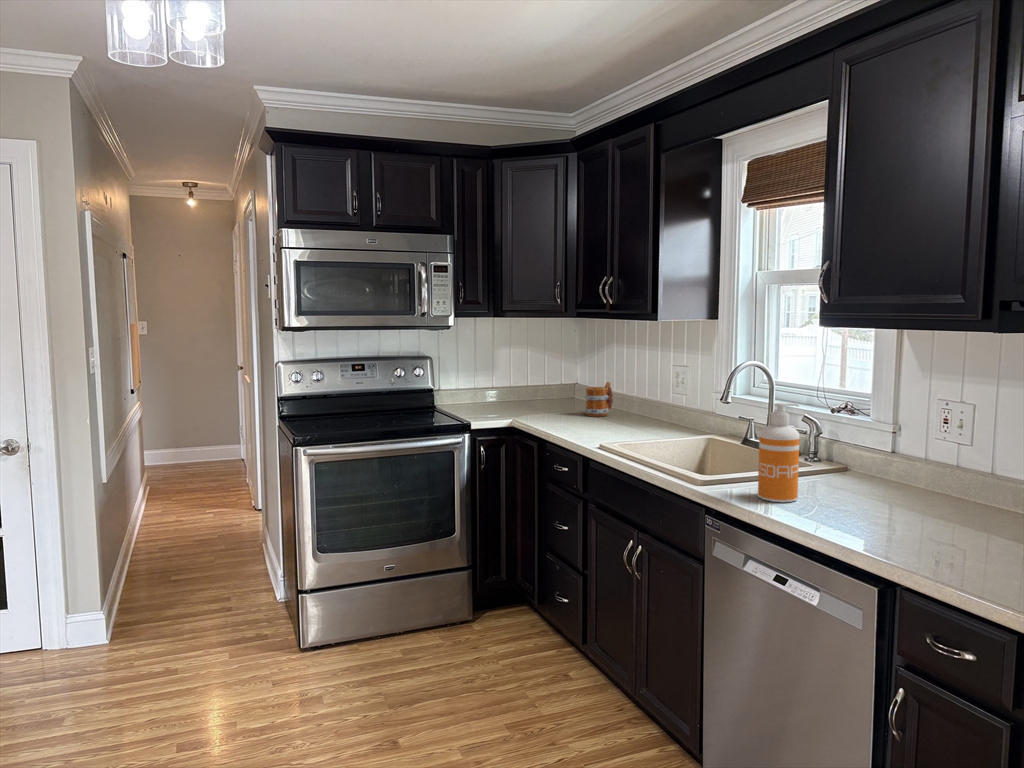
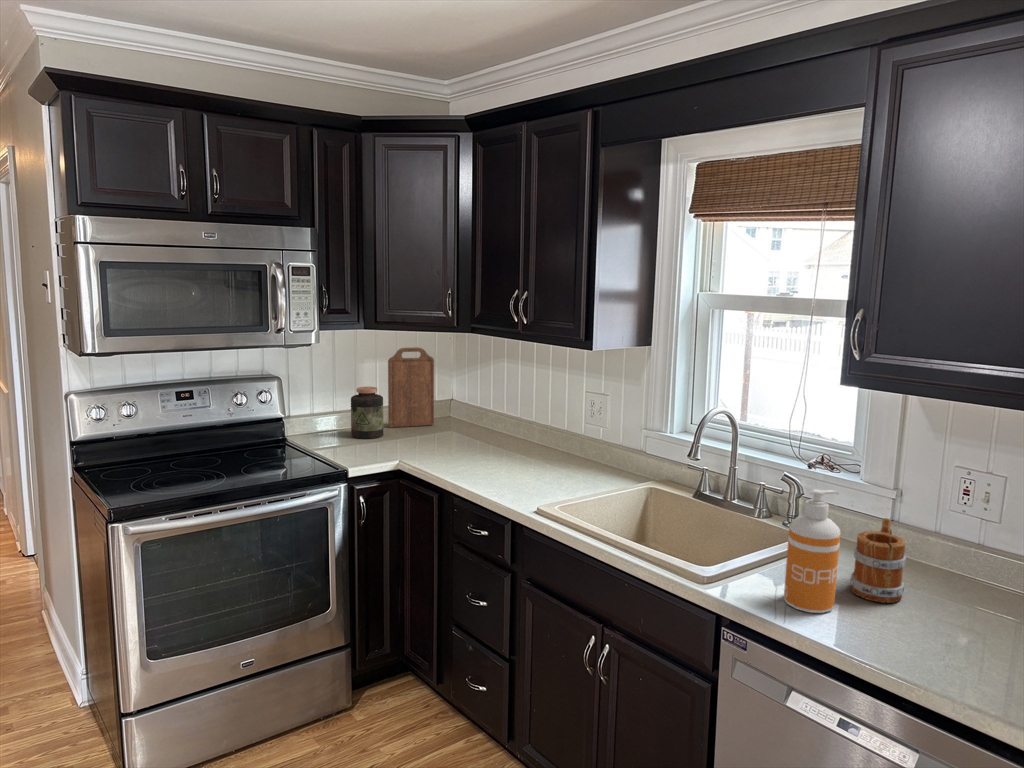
cutting board: none [519,337,558,404] -> present [388,347,434,427]
jar: none [486,367,512,409] -> present [351,387,383,439]
mug: present [585,382,613,417] -> present [850,518,906,603]

